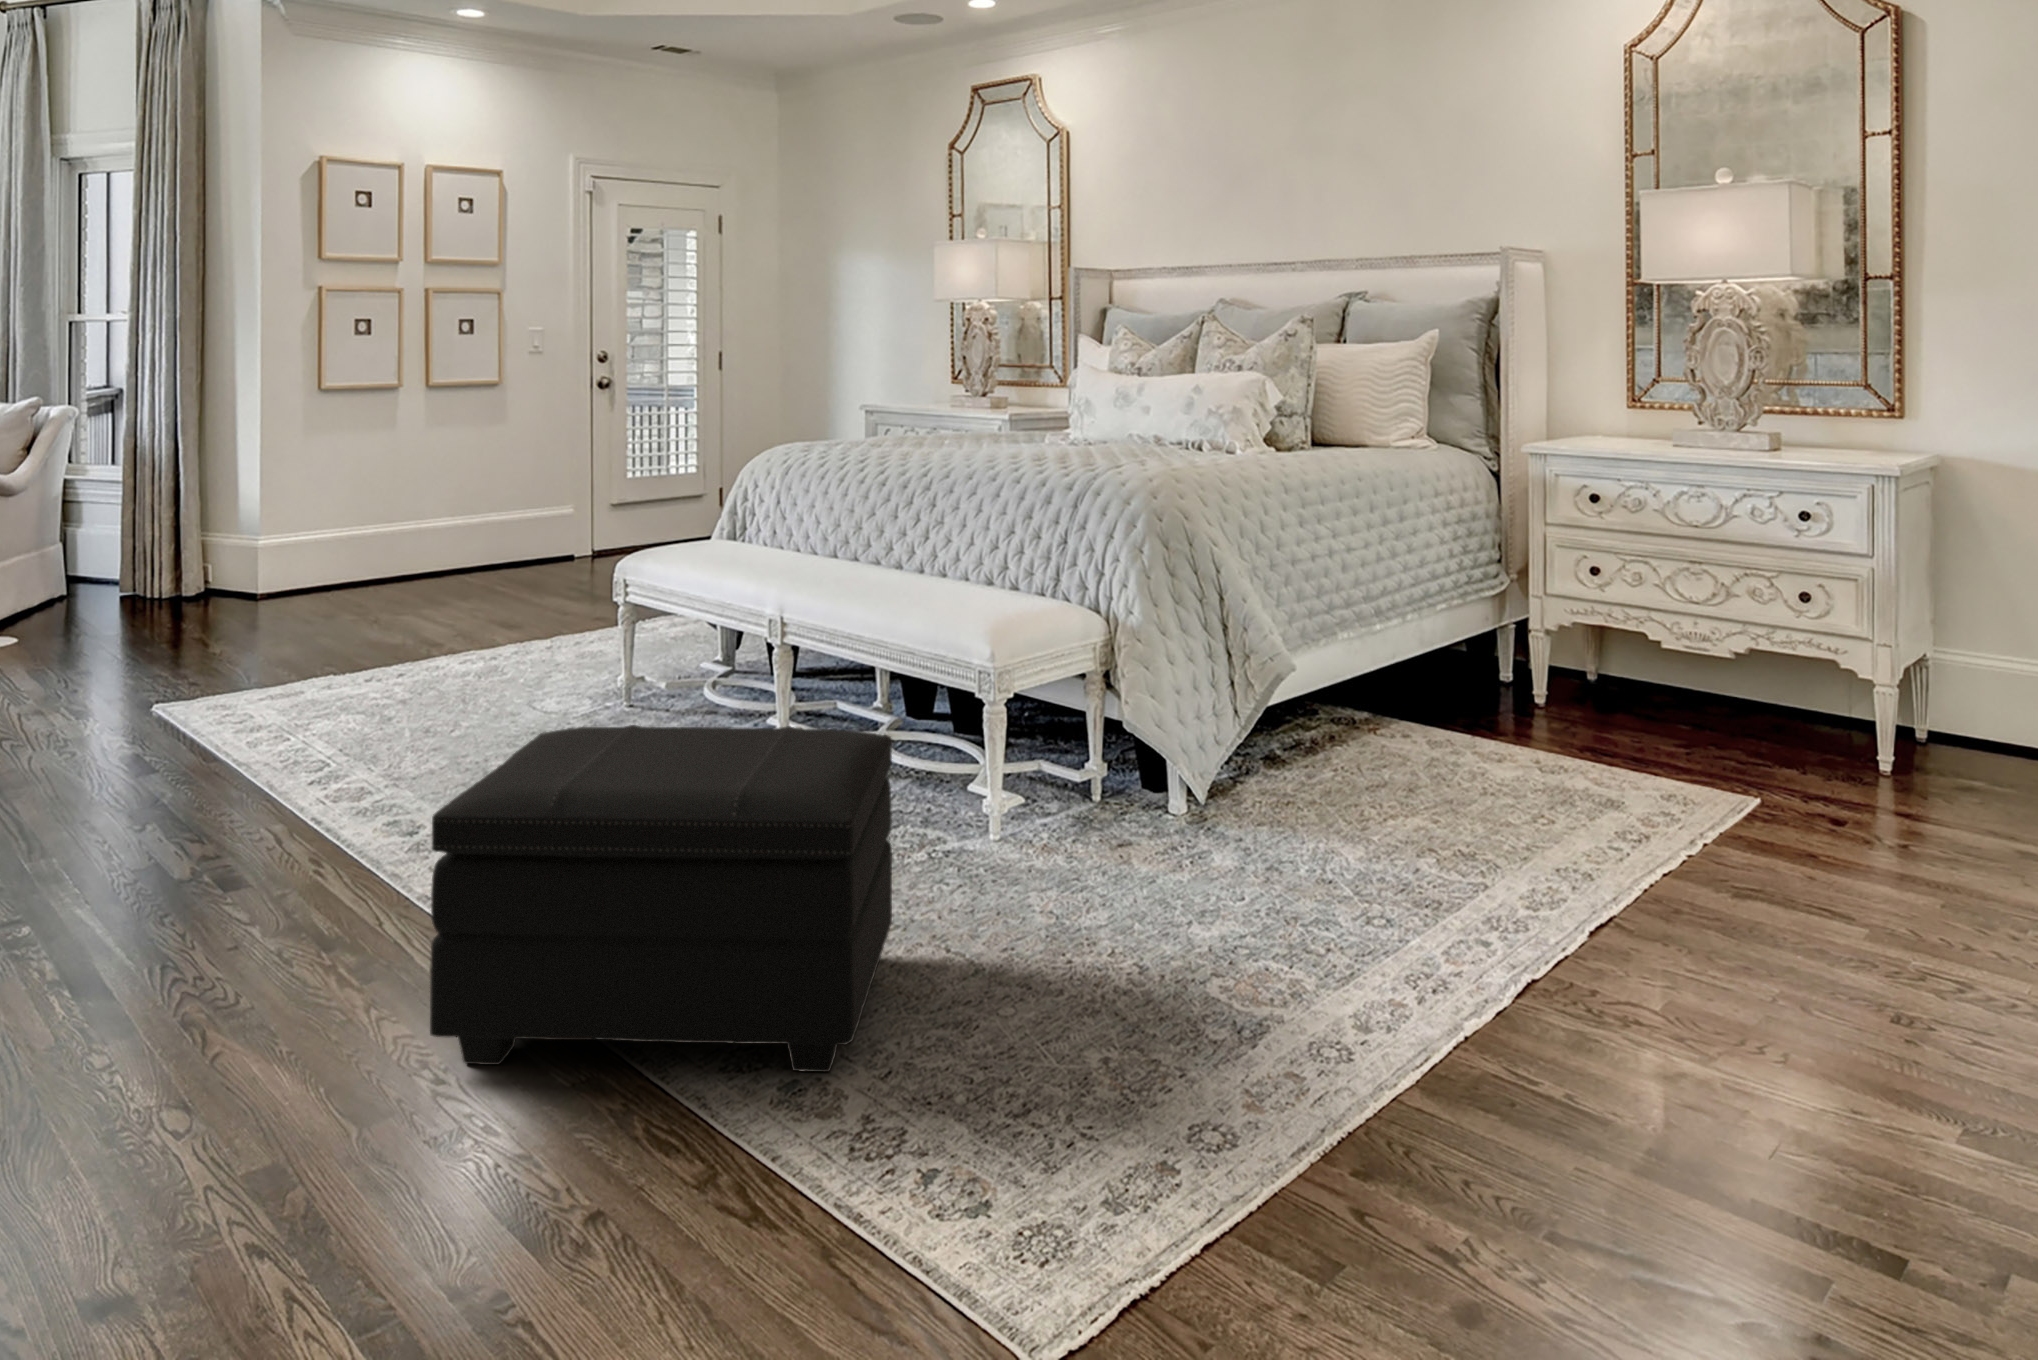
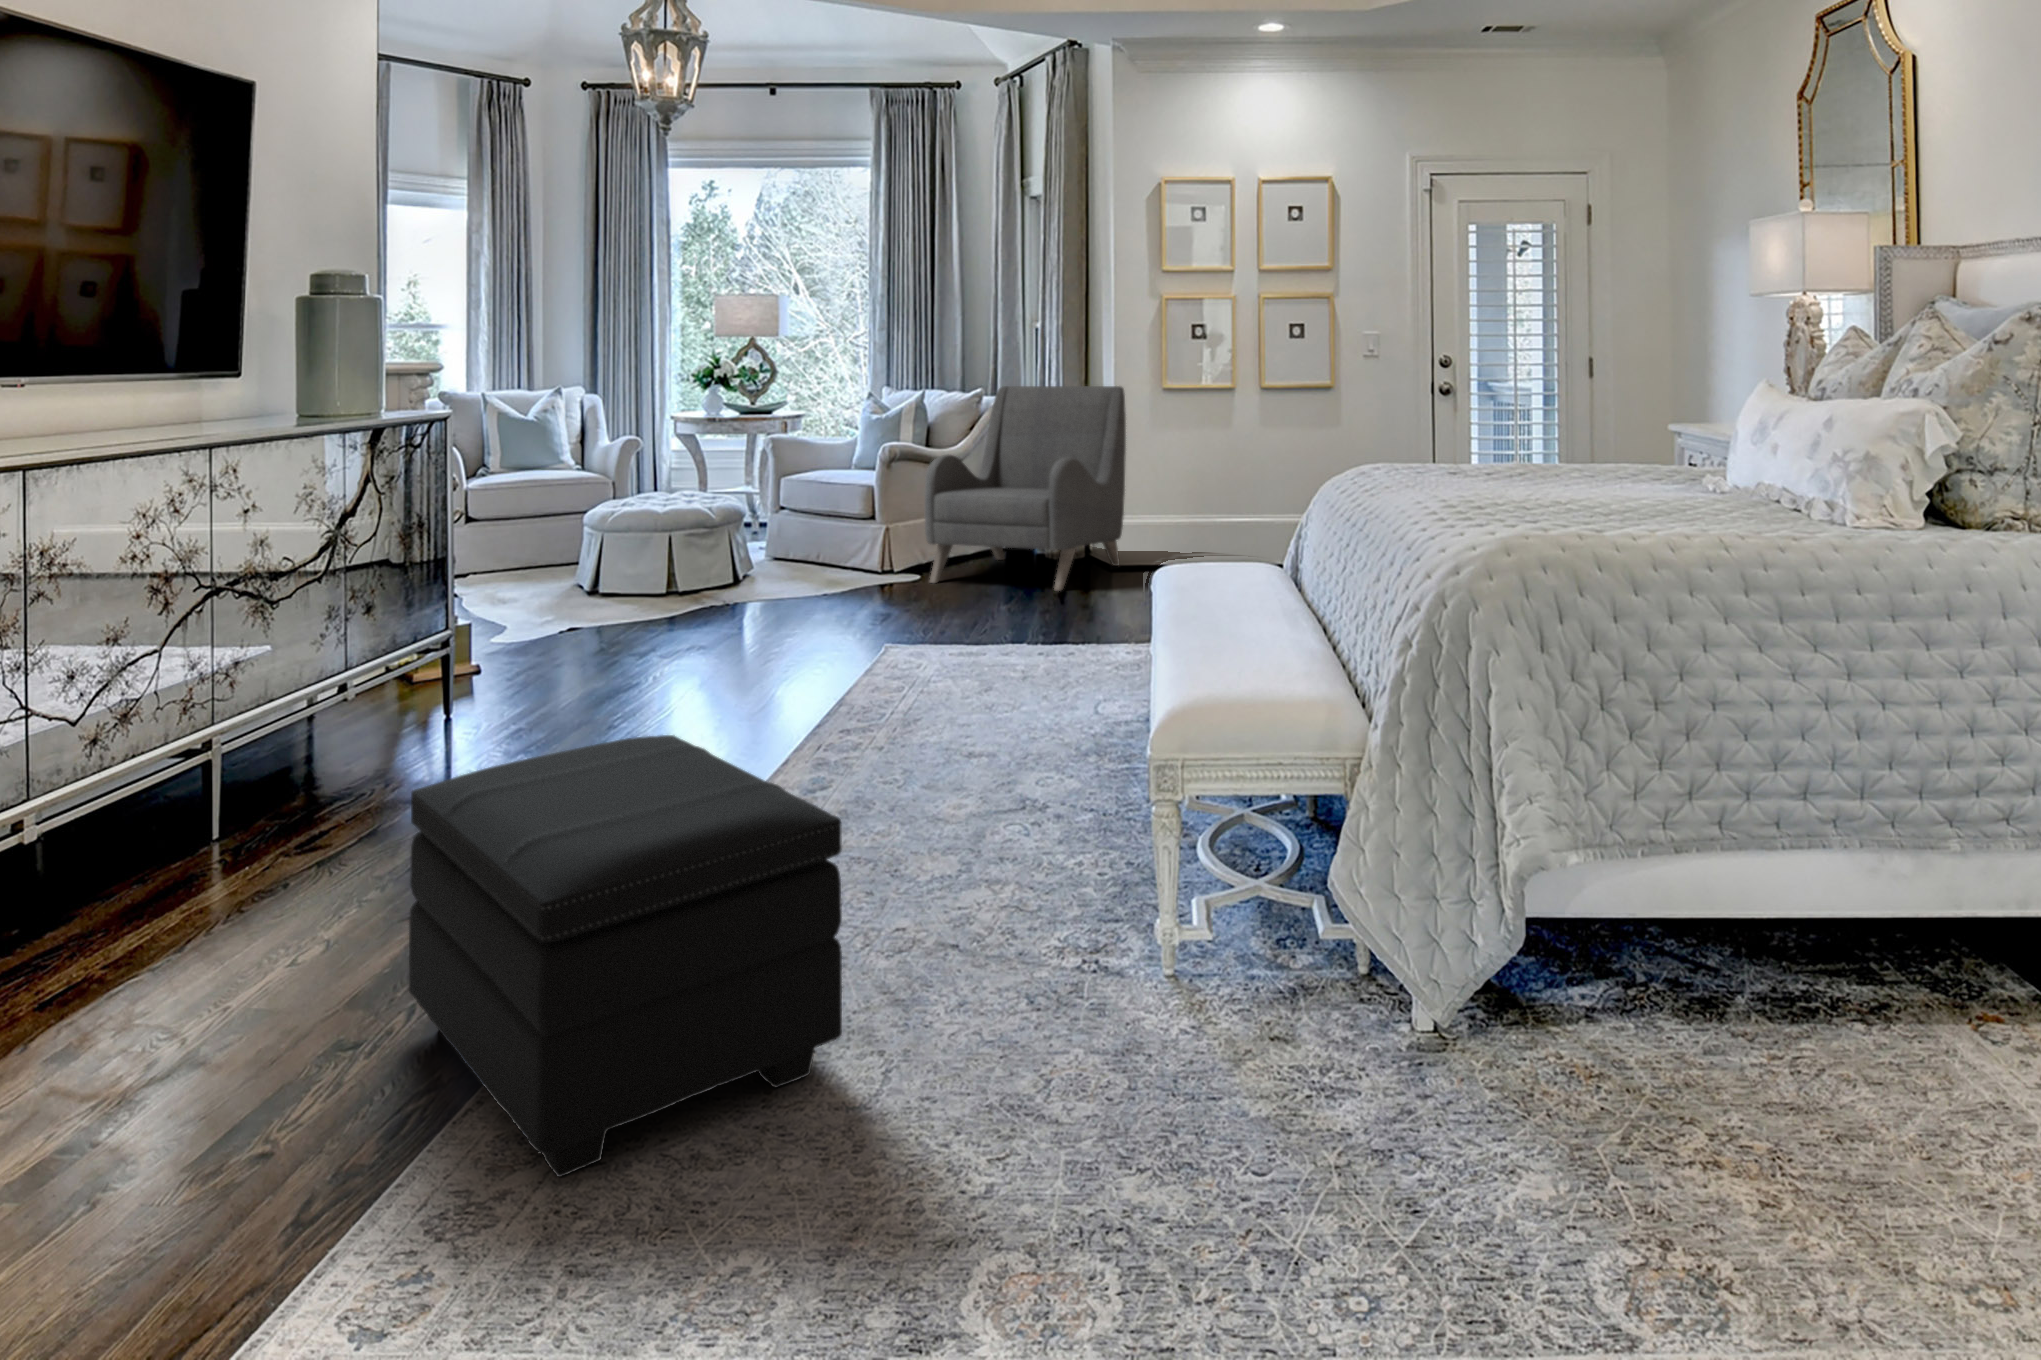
armchair: none [31,389,269,641] -> present [925,386,1126,591]

